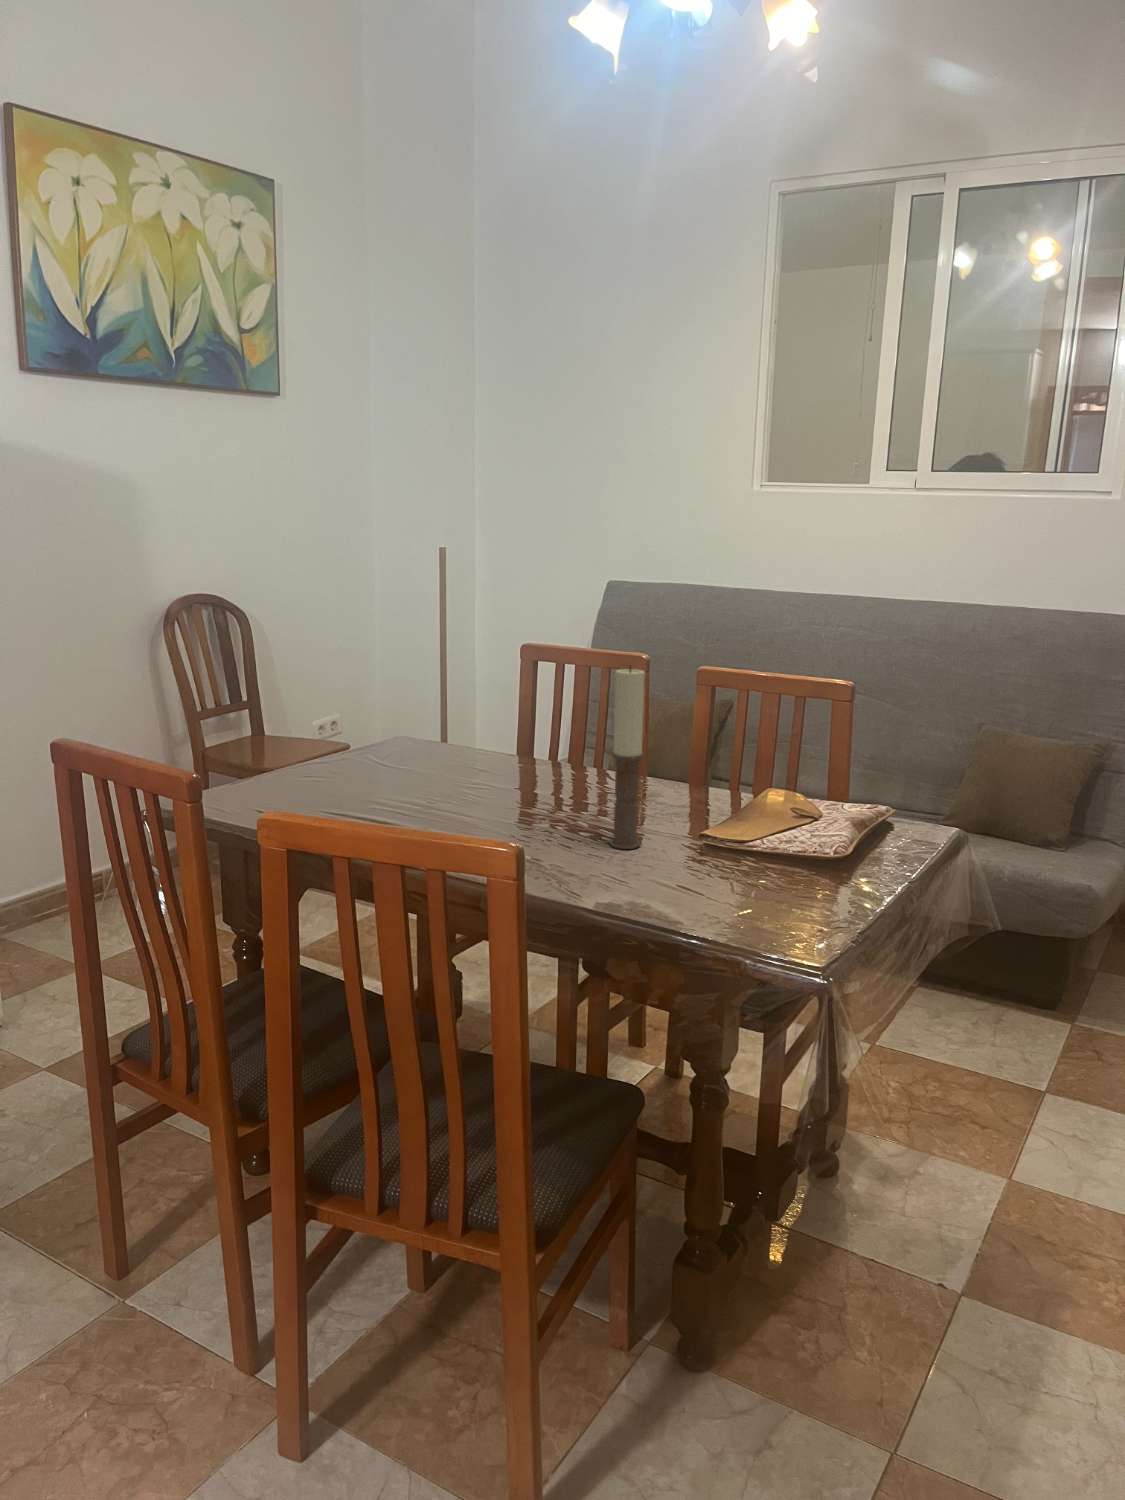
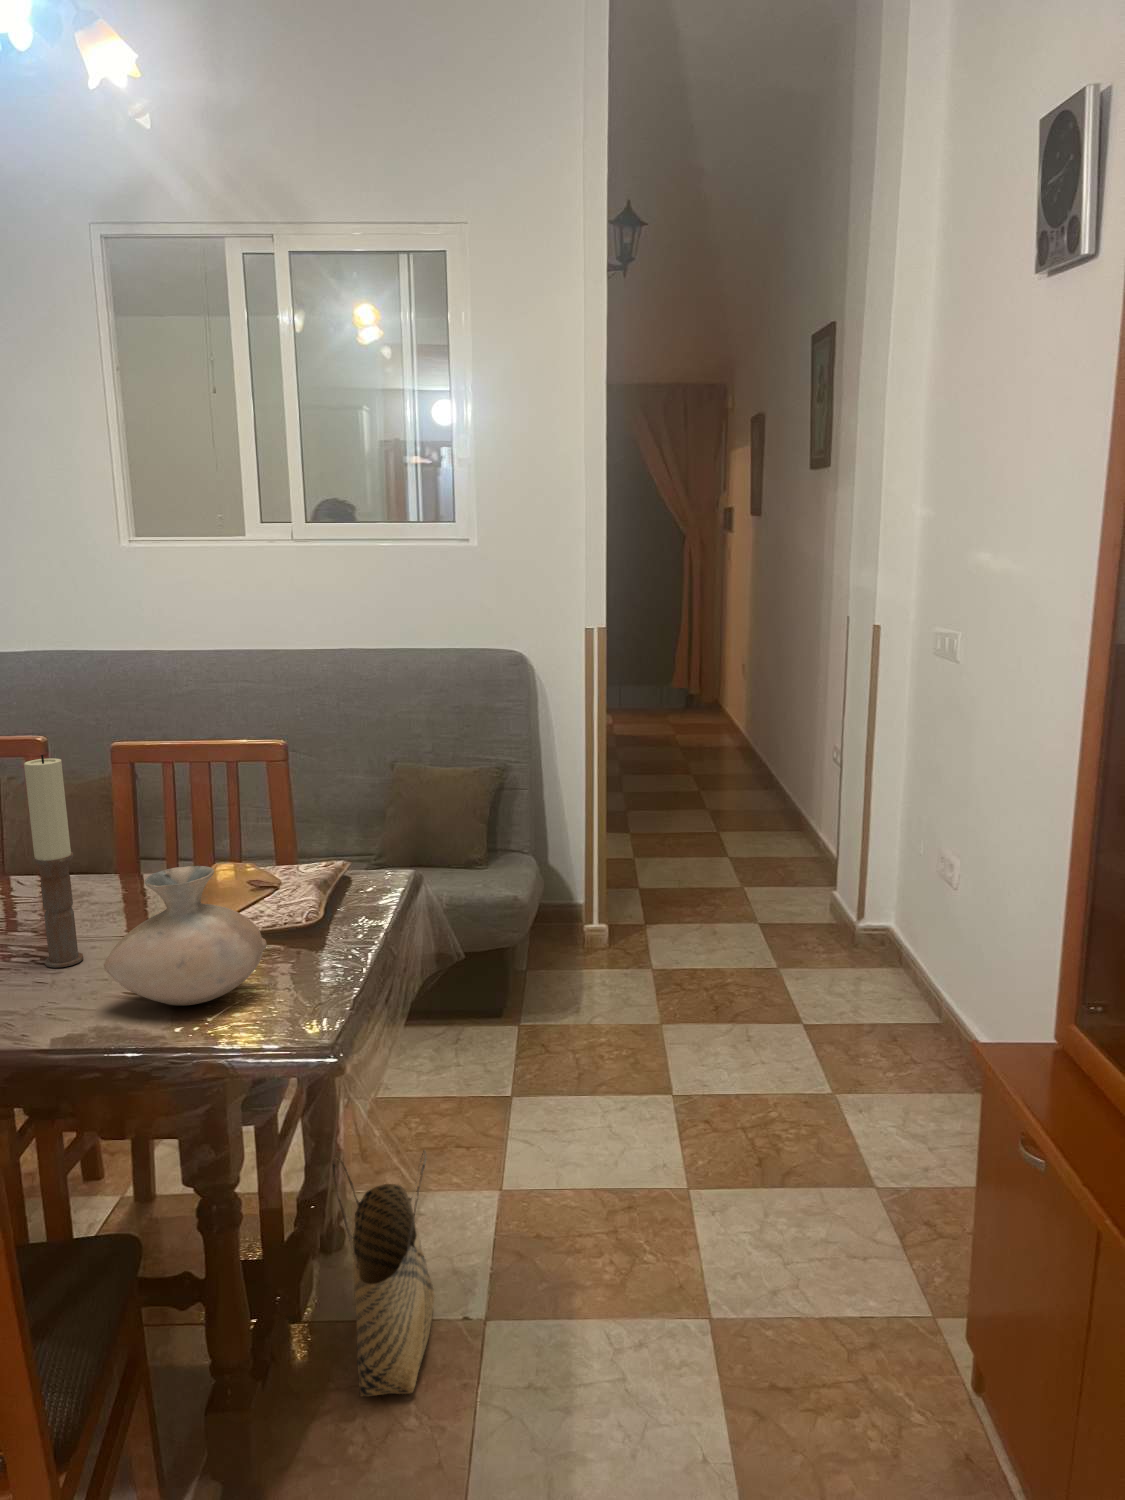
vase: none [648,779,787,903] -> present [104,866,266,1006]
woven basket: none [819,1082,920,1327] -> present [332,1151,435,1396]

